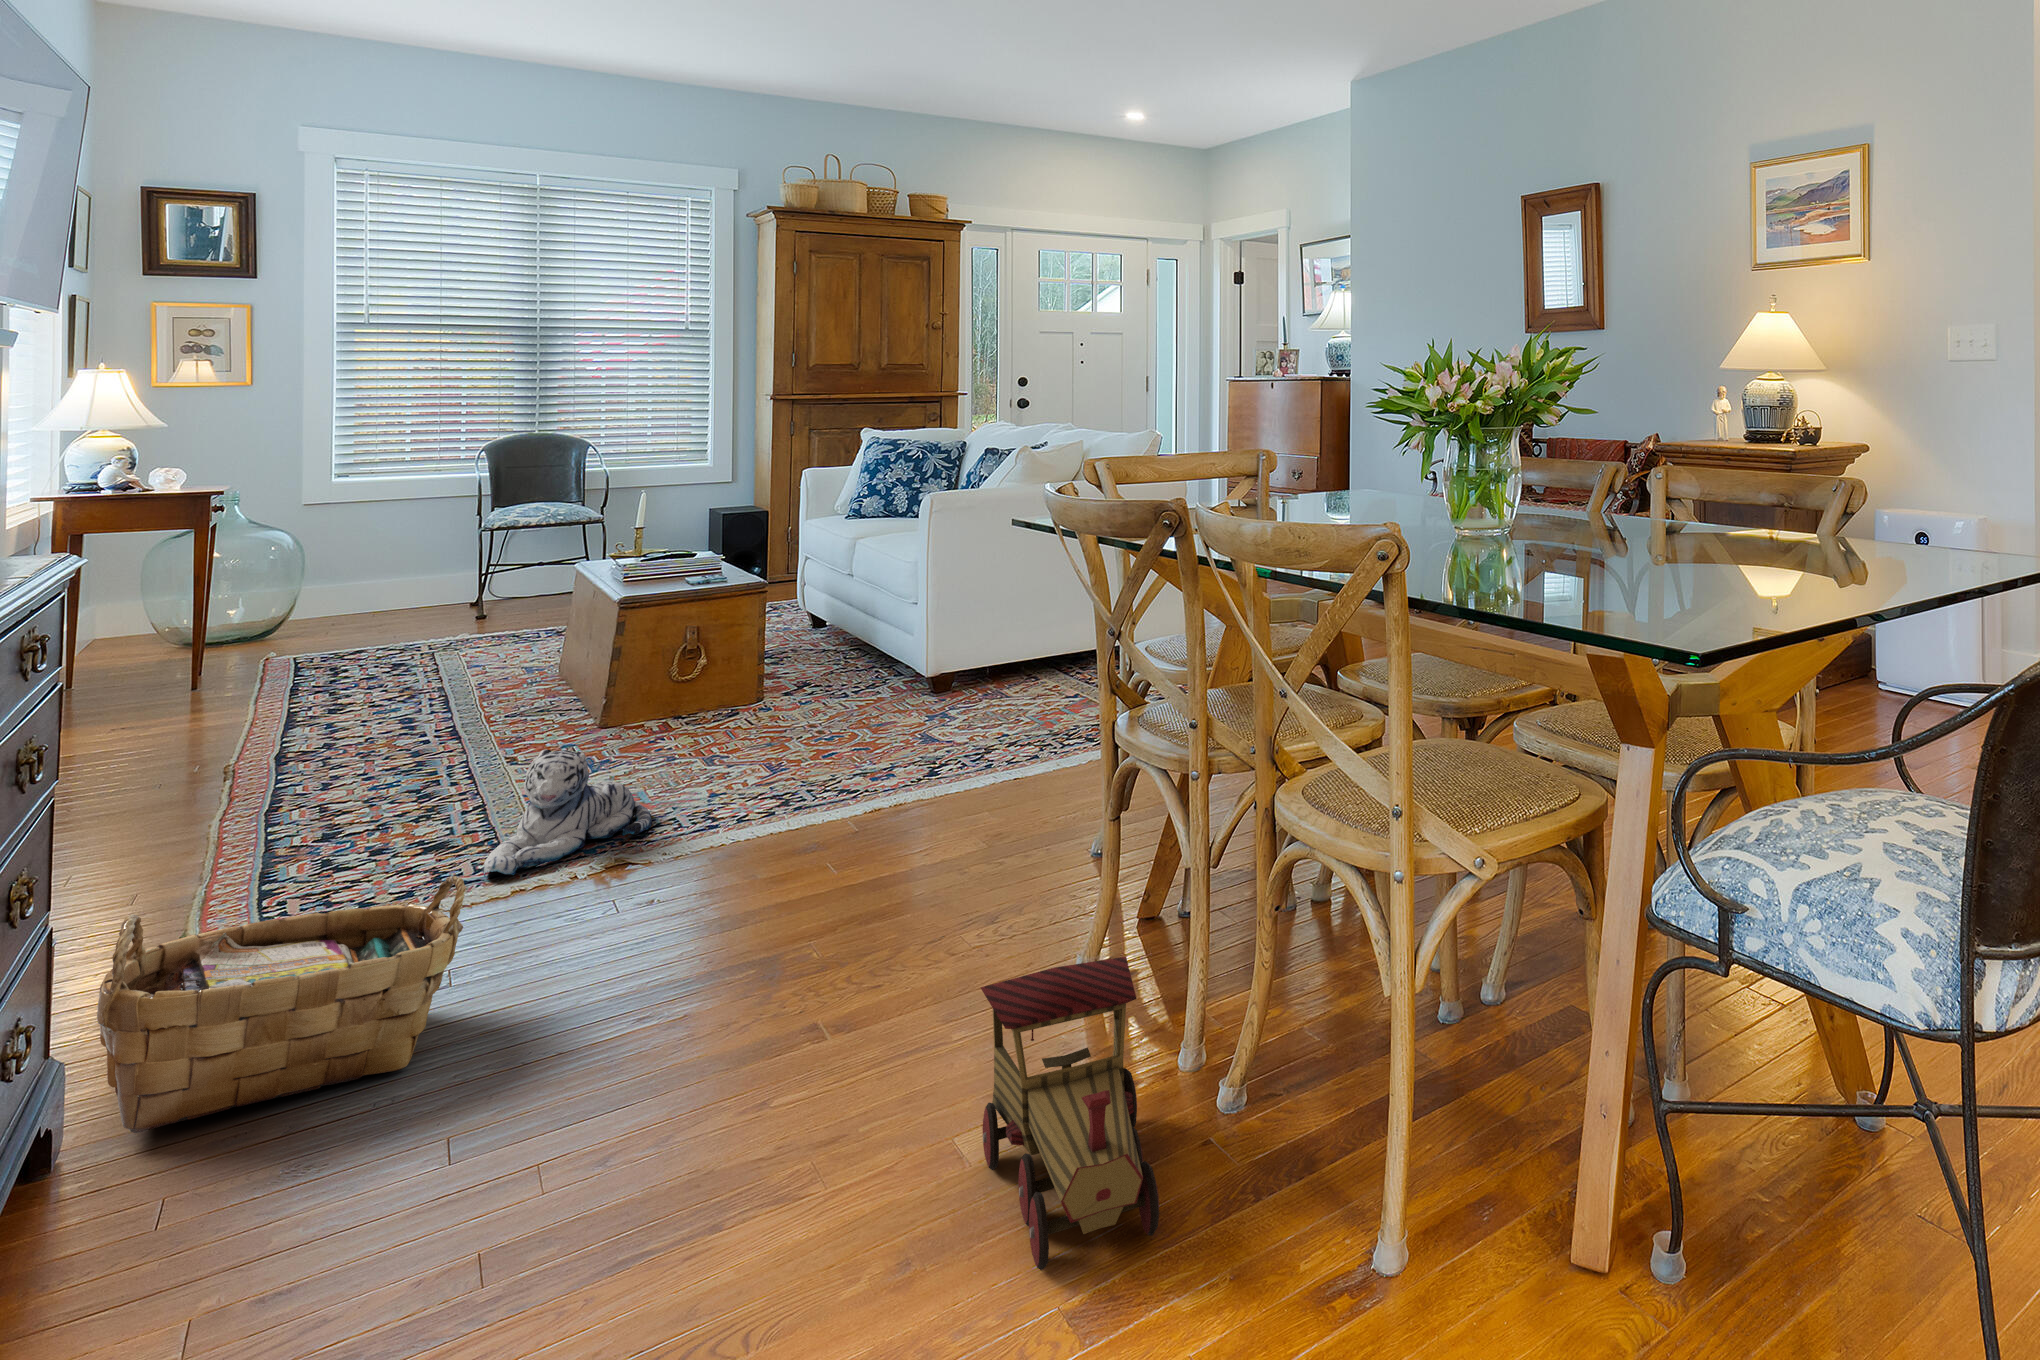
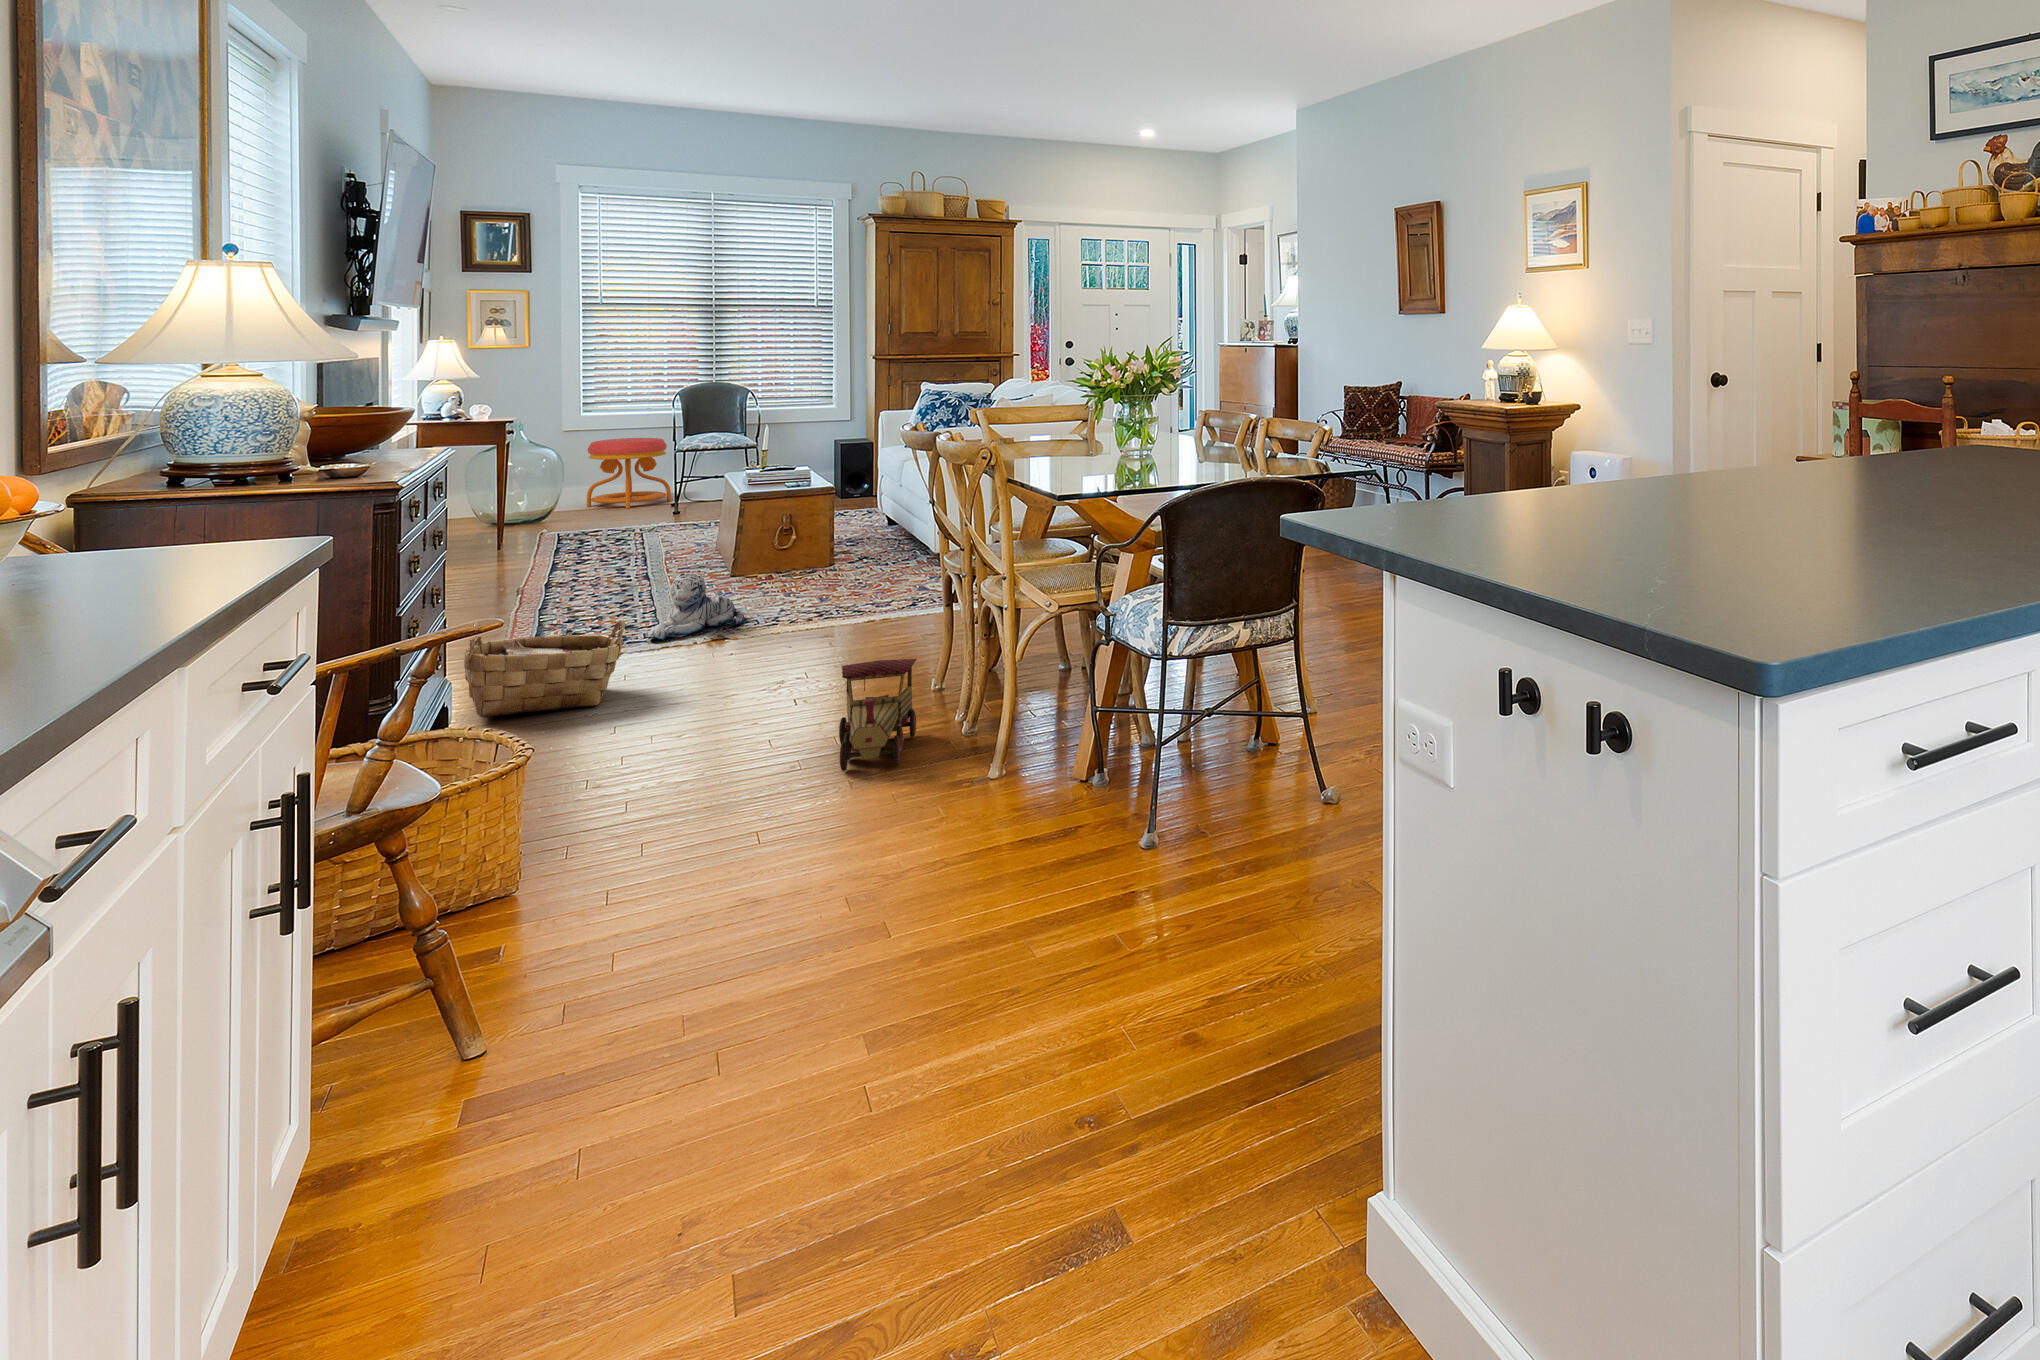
stool: none [337,512,468,614] -> present [587,438,671,508]

